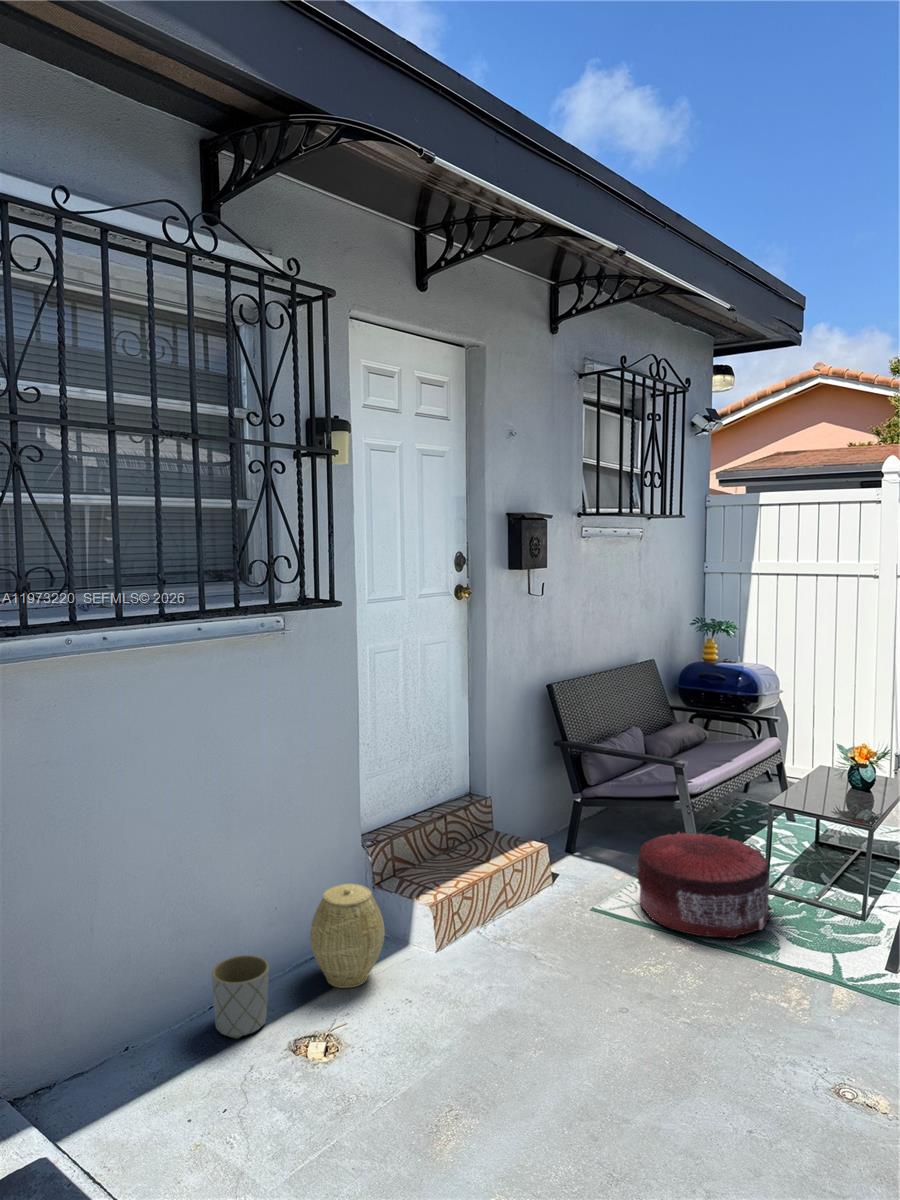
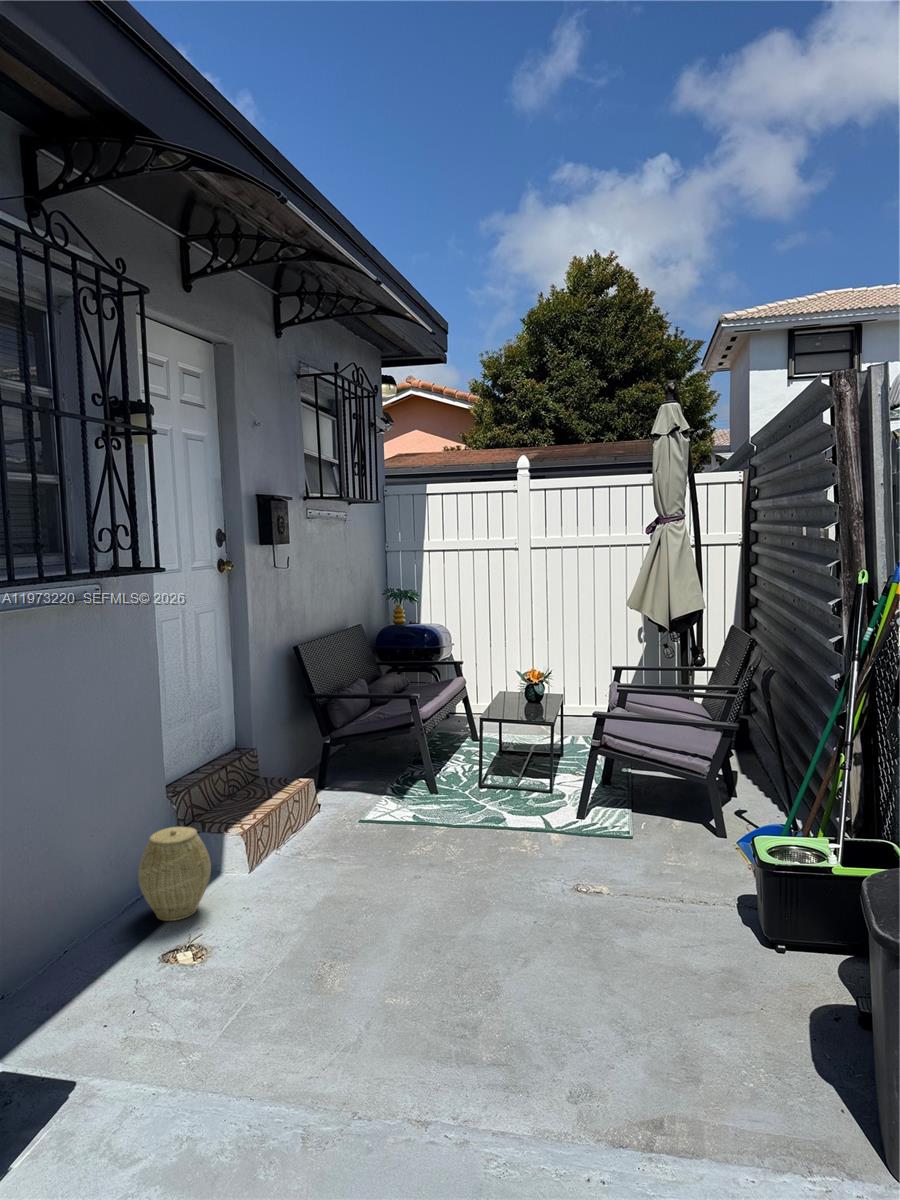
pouf: present [637,832,771,938] -> none [390,748,492,823]
planter: present [212,955,269,1039] -> none [62,903,121,979]

